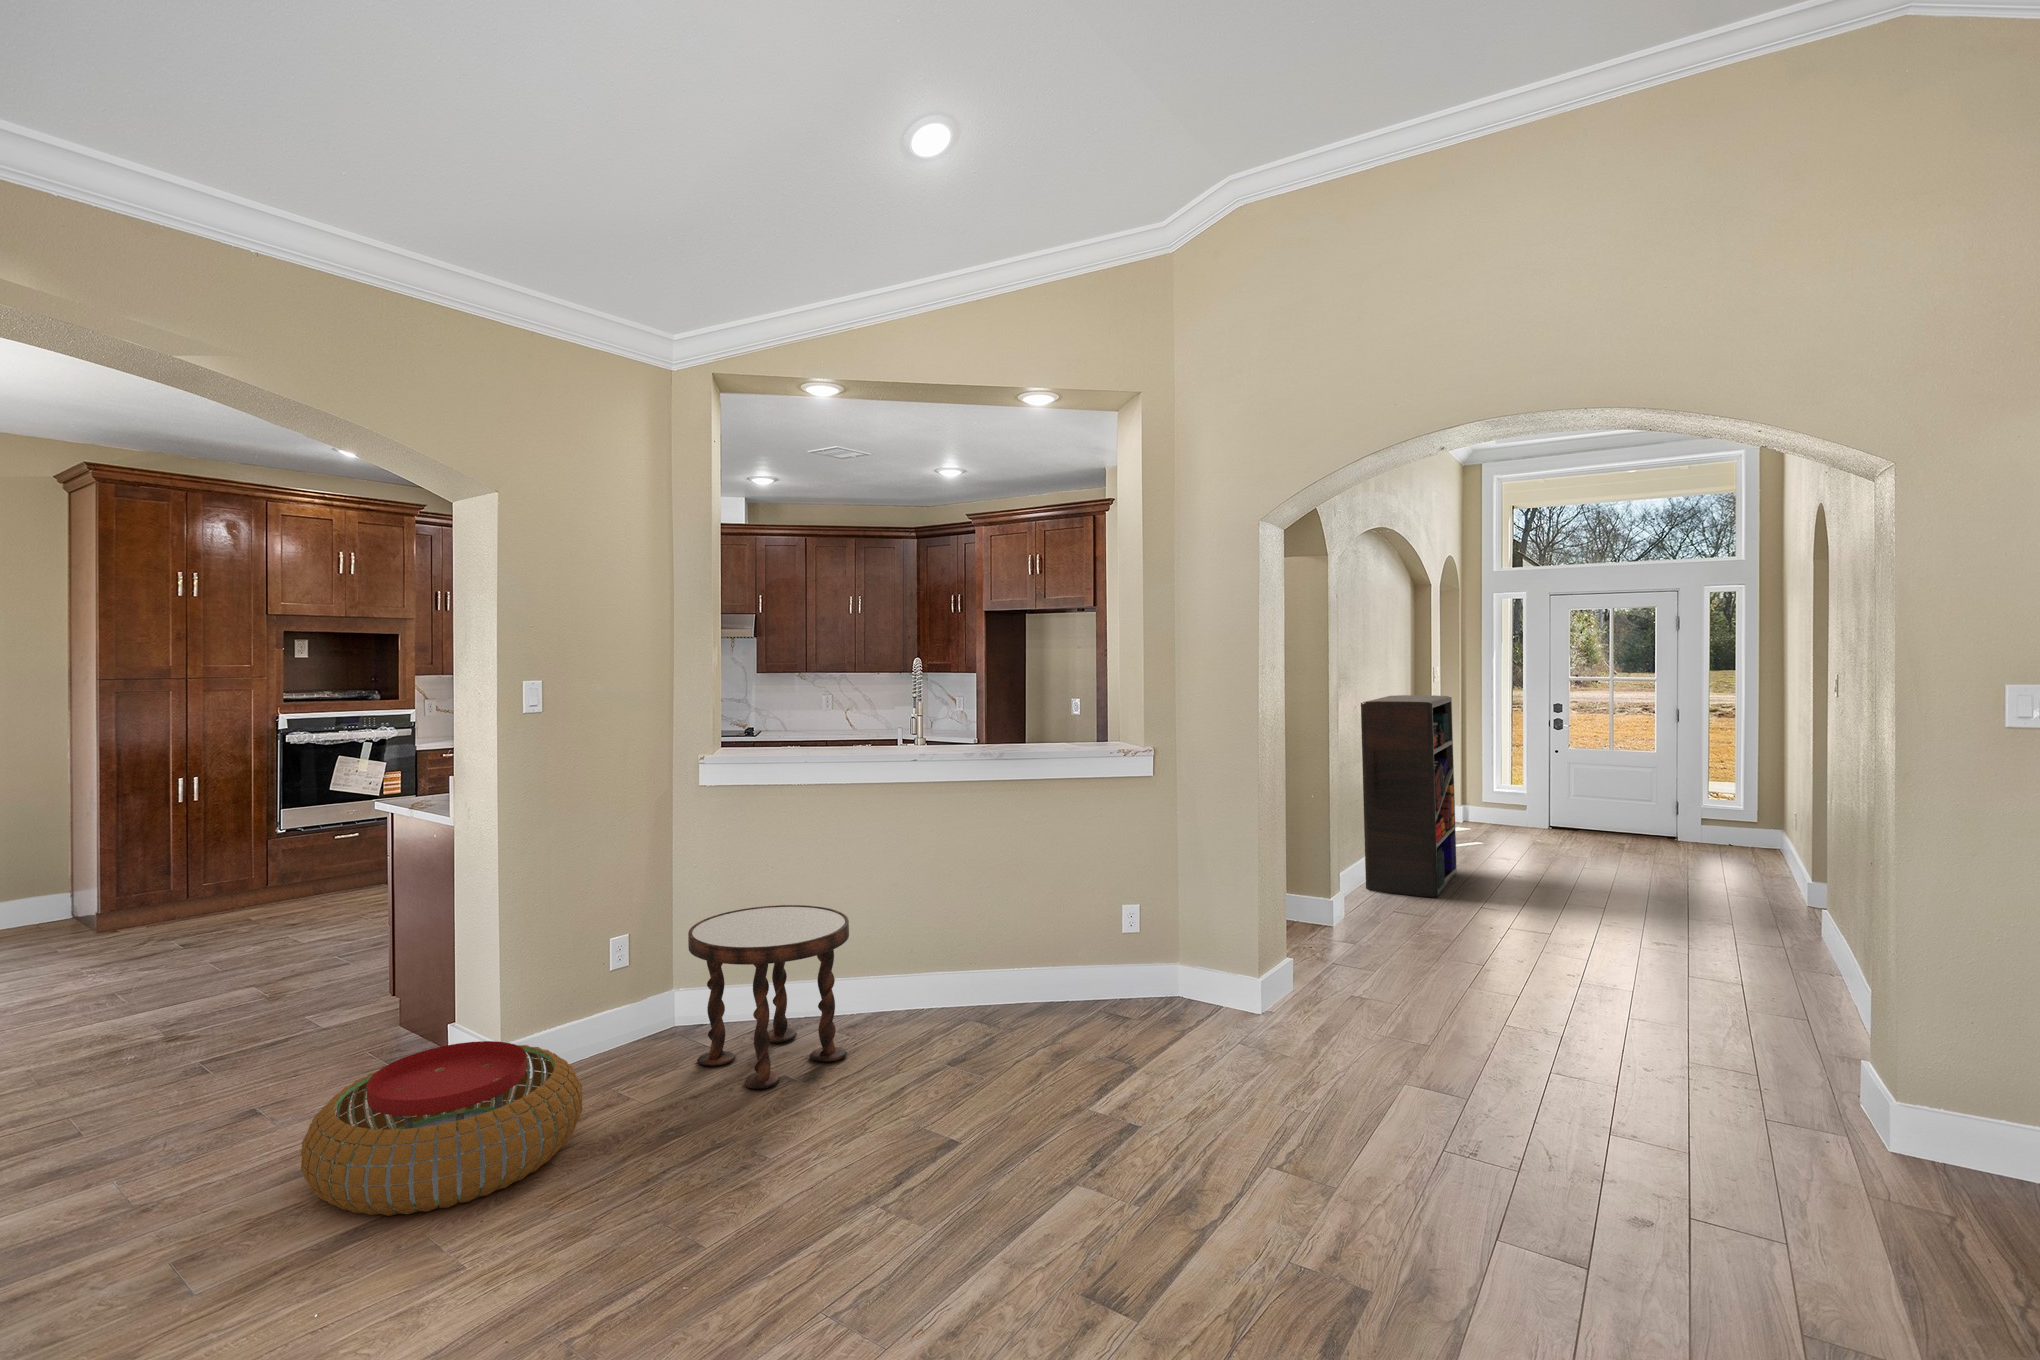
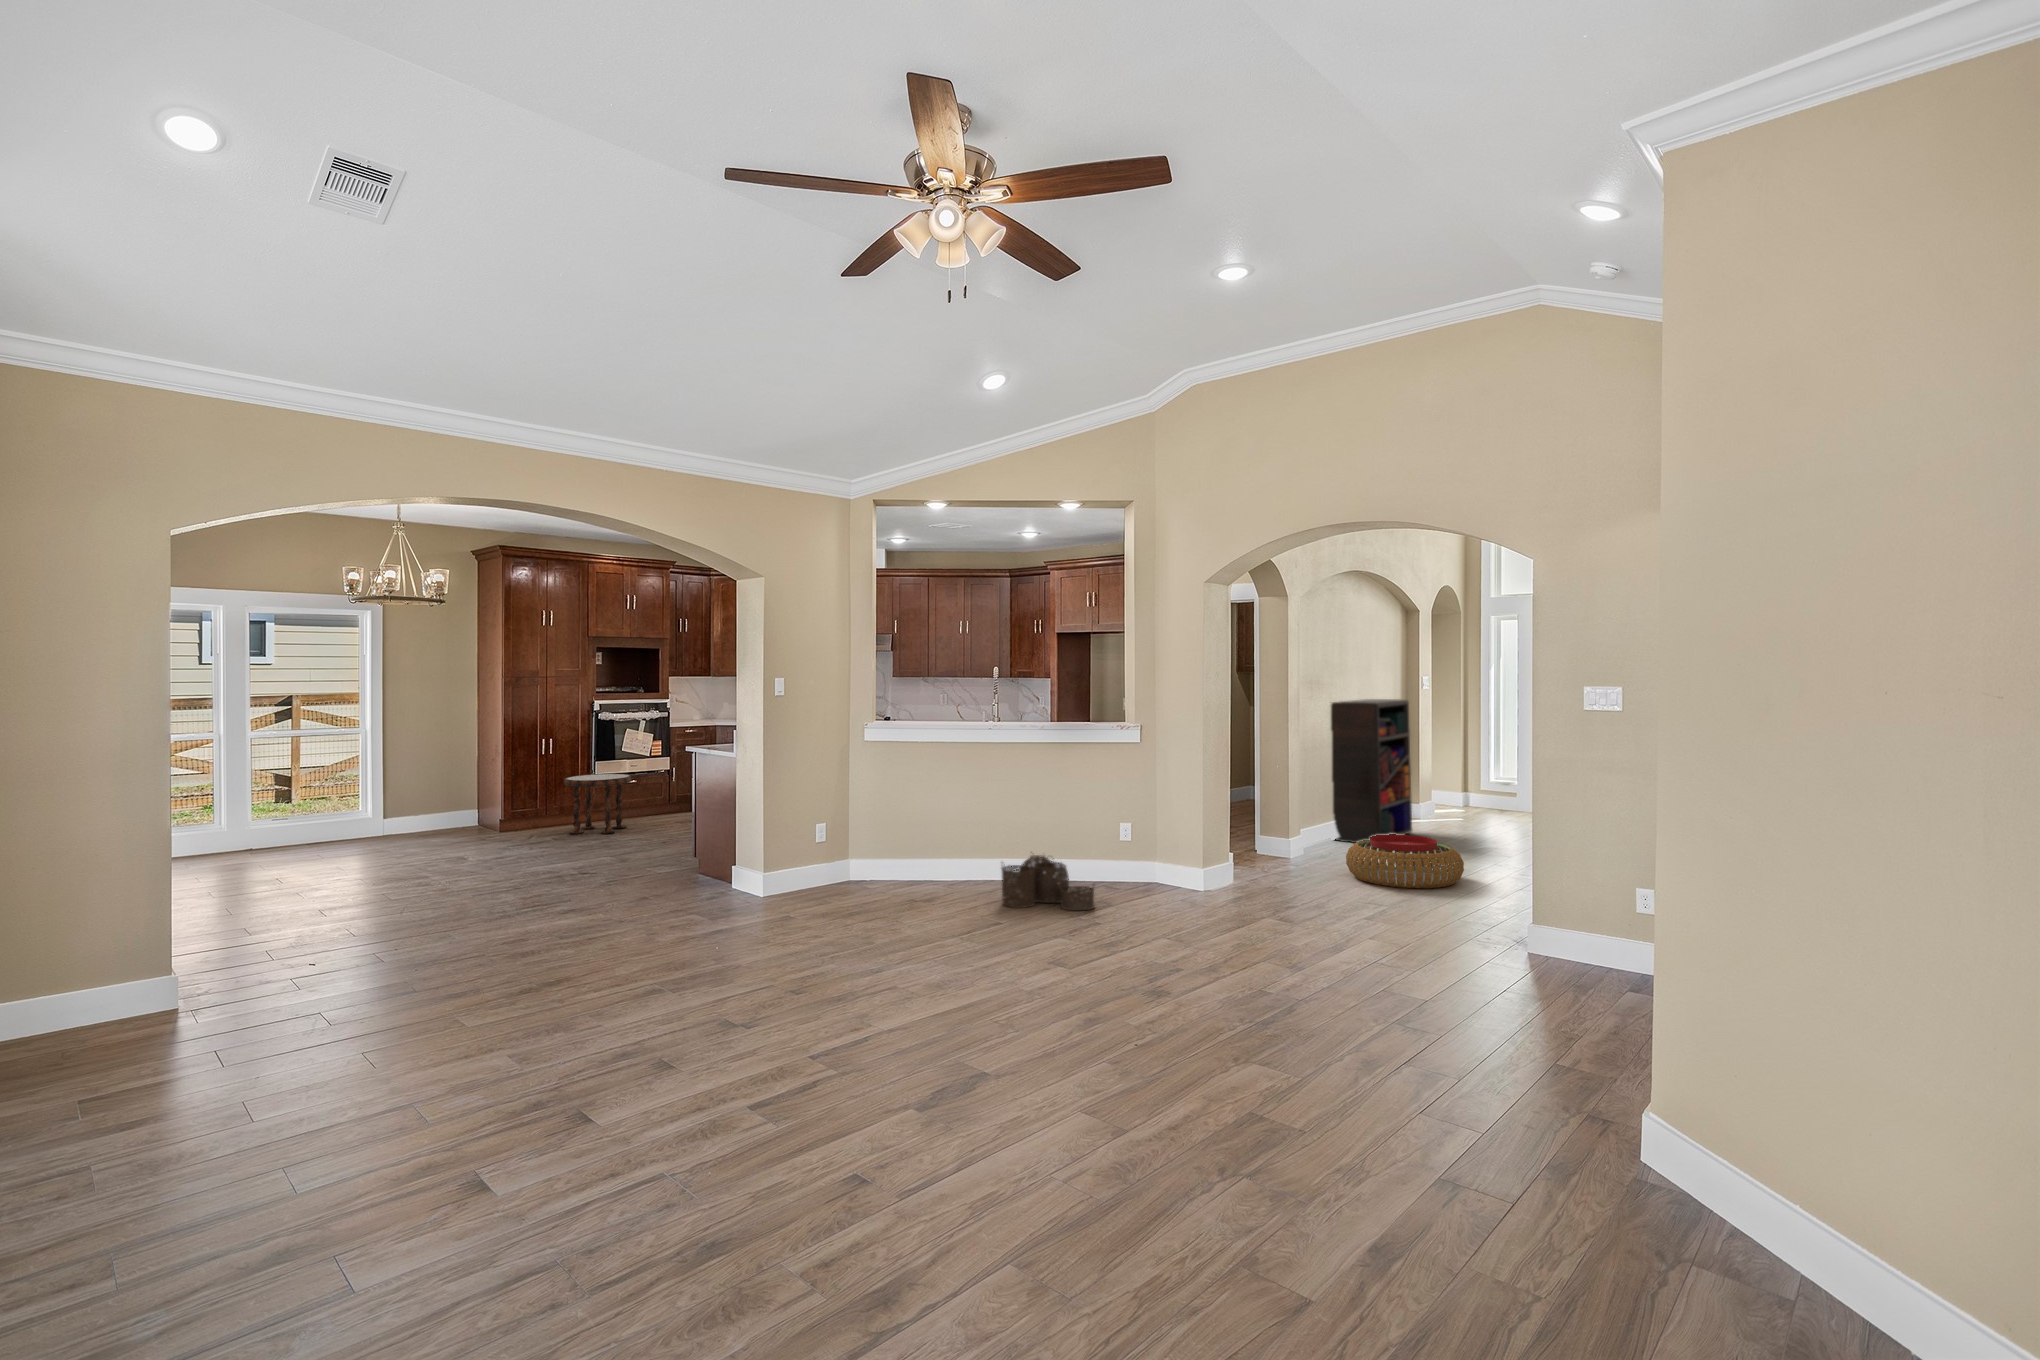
side table: present [688,905,849,1089] -> present [564,774,631,834]
woven basket: none [939,968,1107,1092] -> present [1002,852,1095,910]
pouf: present [301,1041,583,1216] -> present [1346,834,1464,888]

